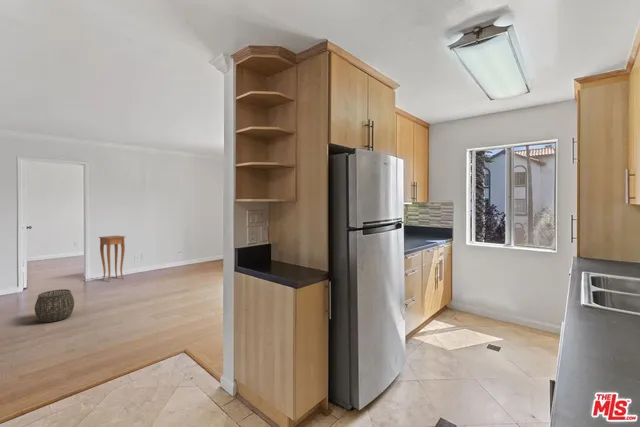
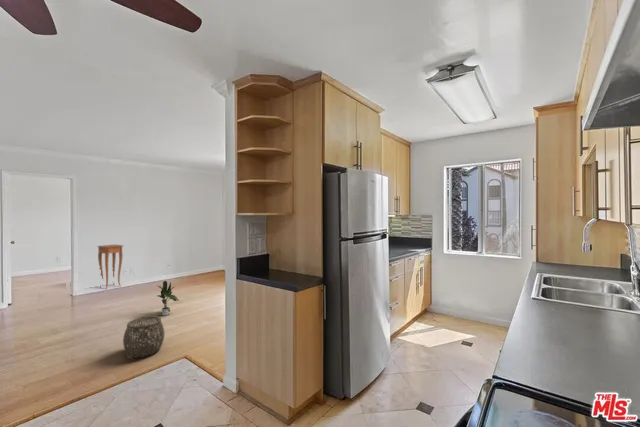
potted plant: none [157,273,182,310] -> present [158,281,178,316]
woven basket: present [35,289,74,322] -> present [123,316,165,358]

